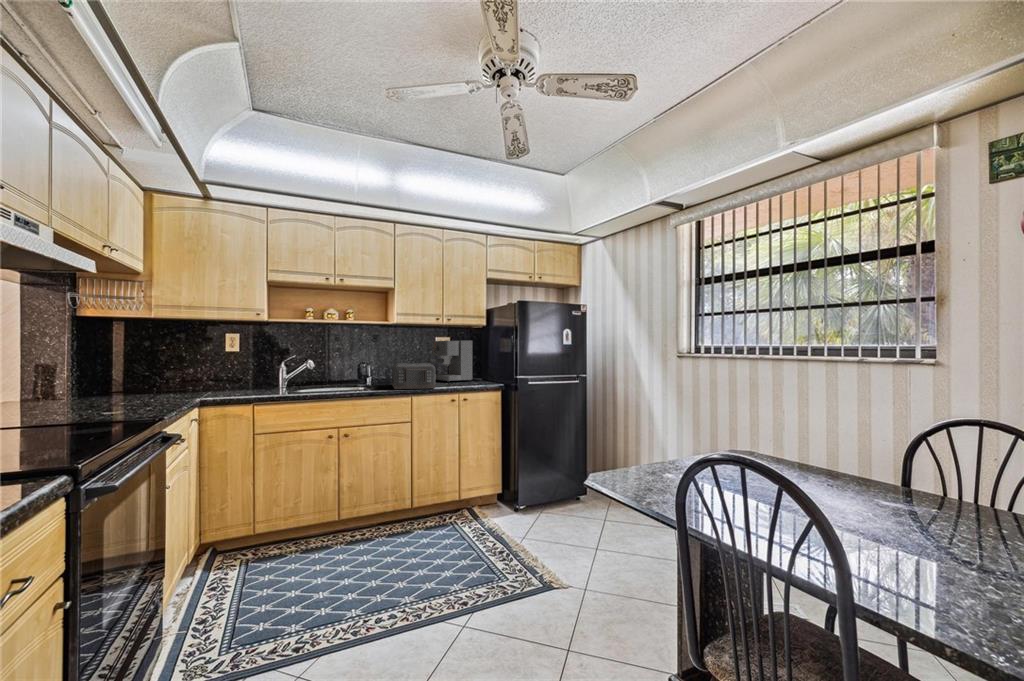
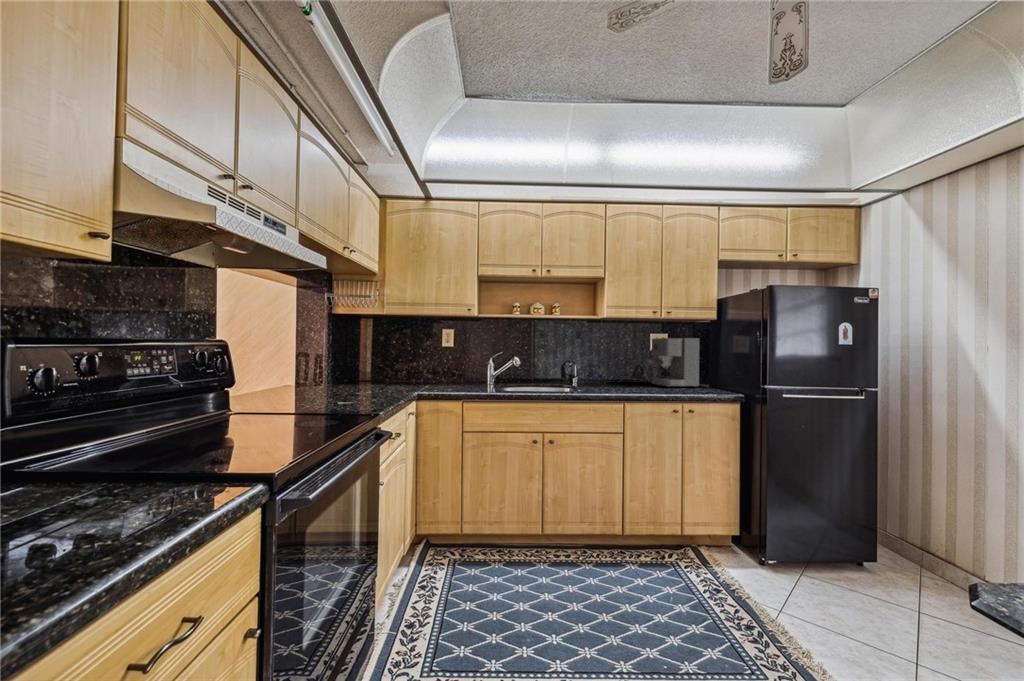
toaster: present [392,363,436,389] -> none [602,363,655,395]

